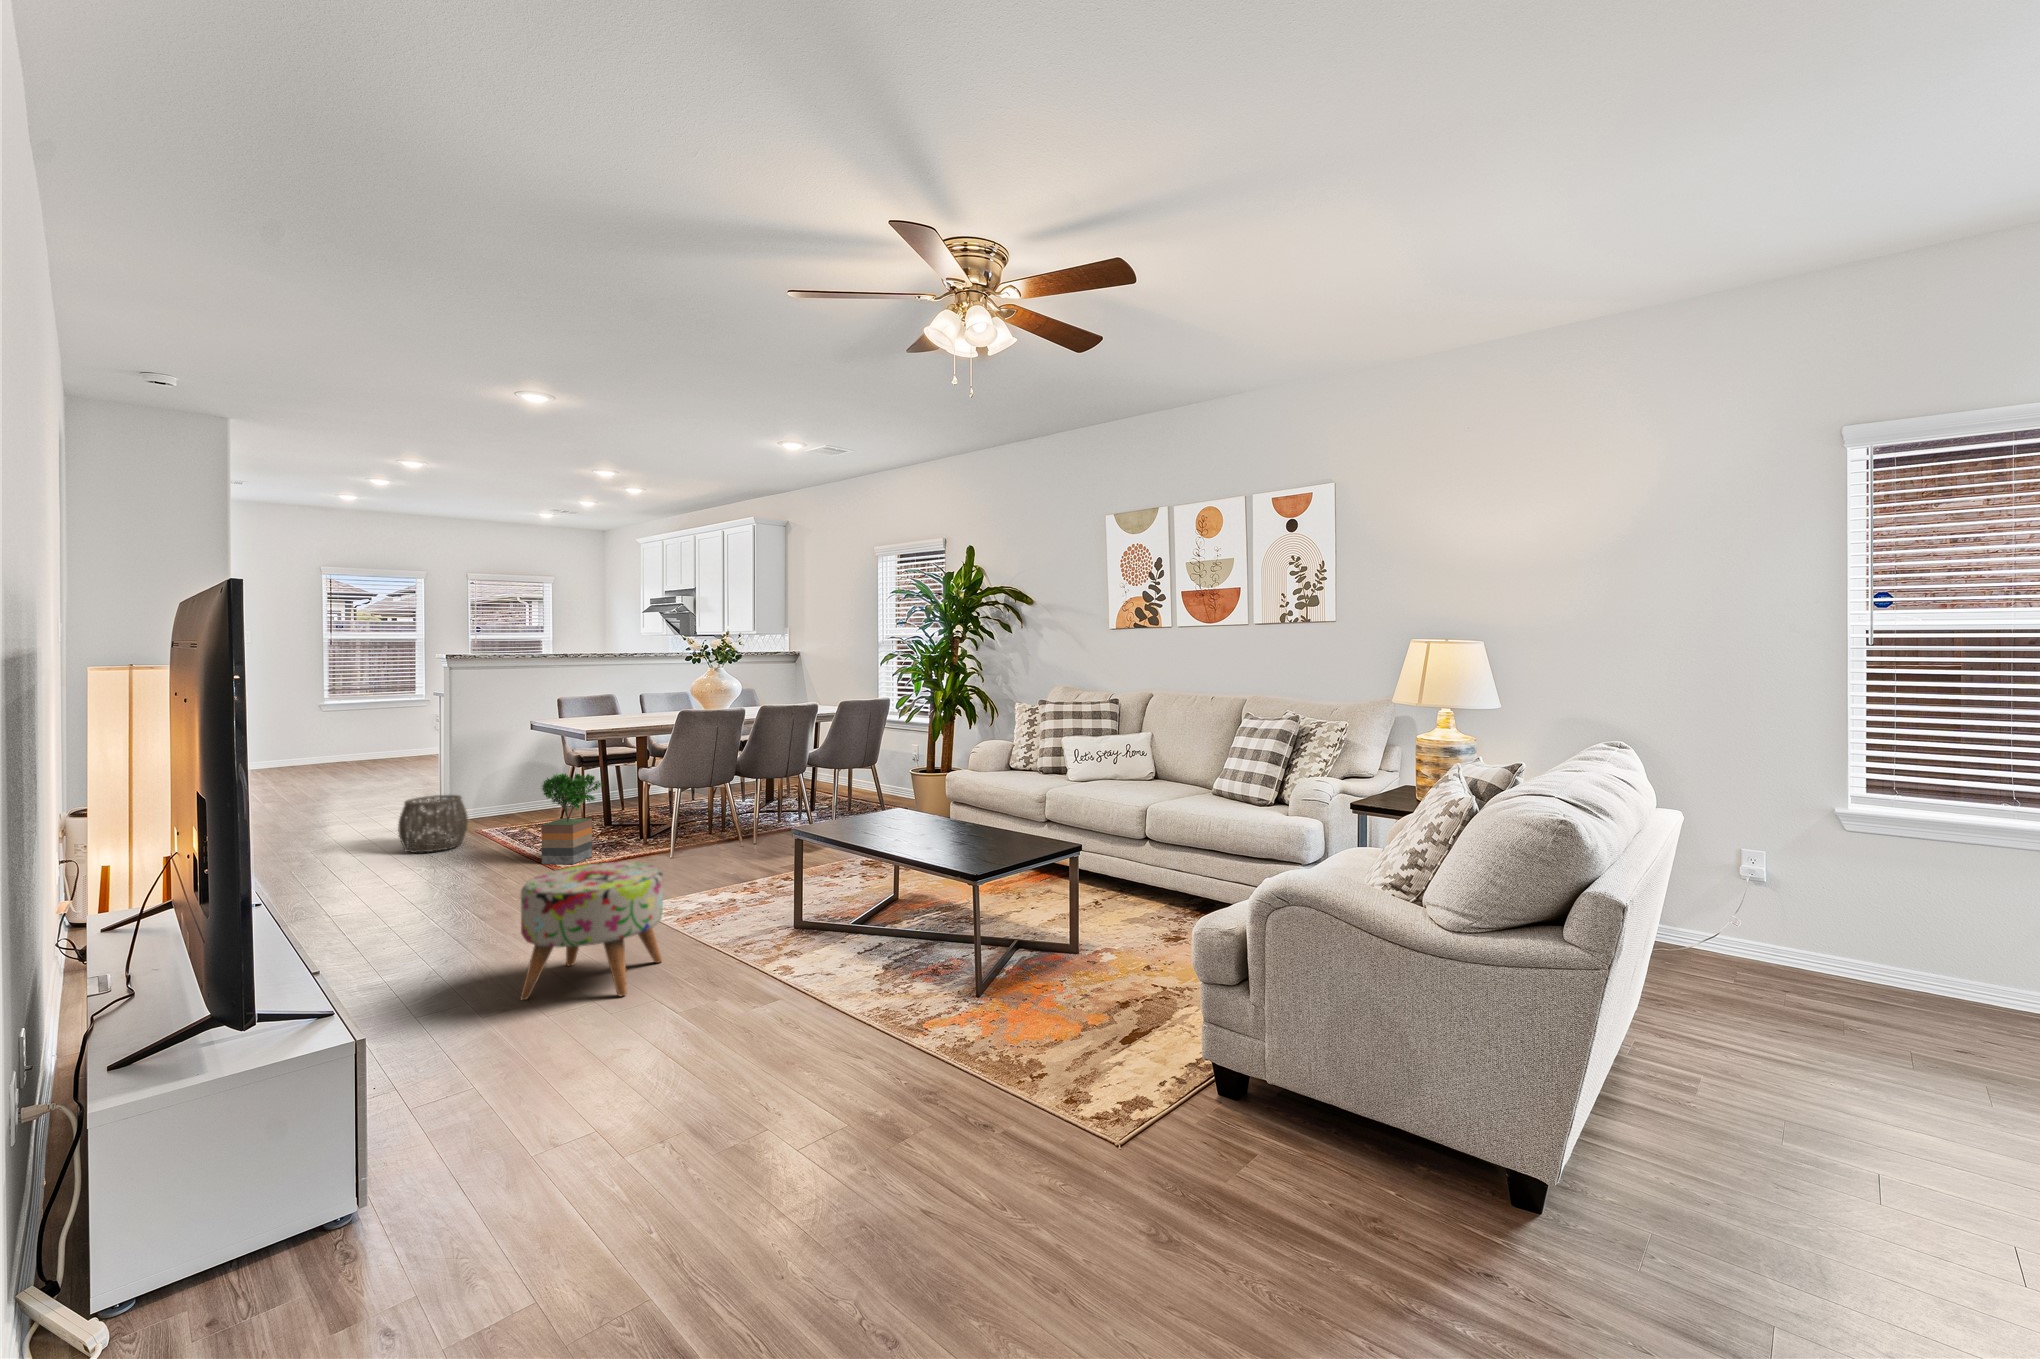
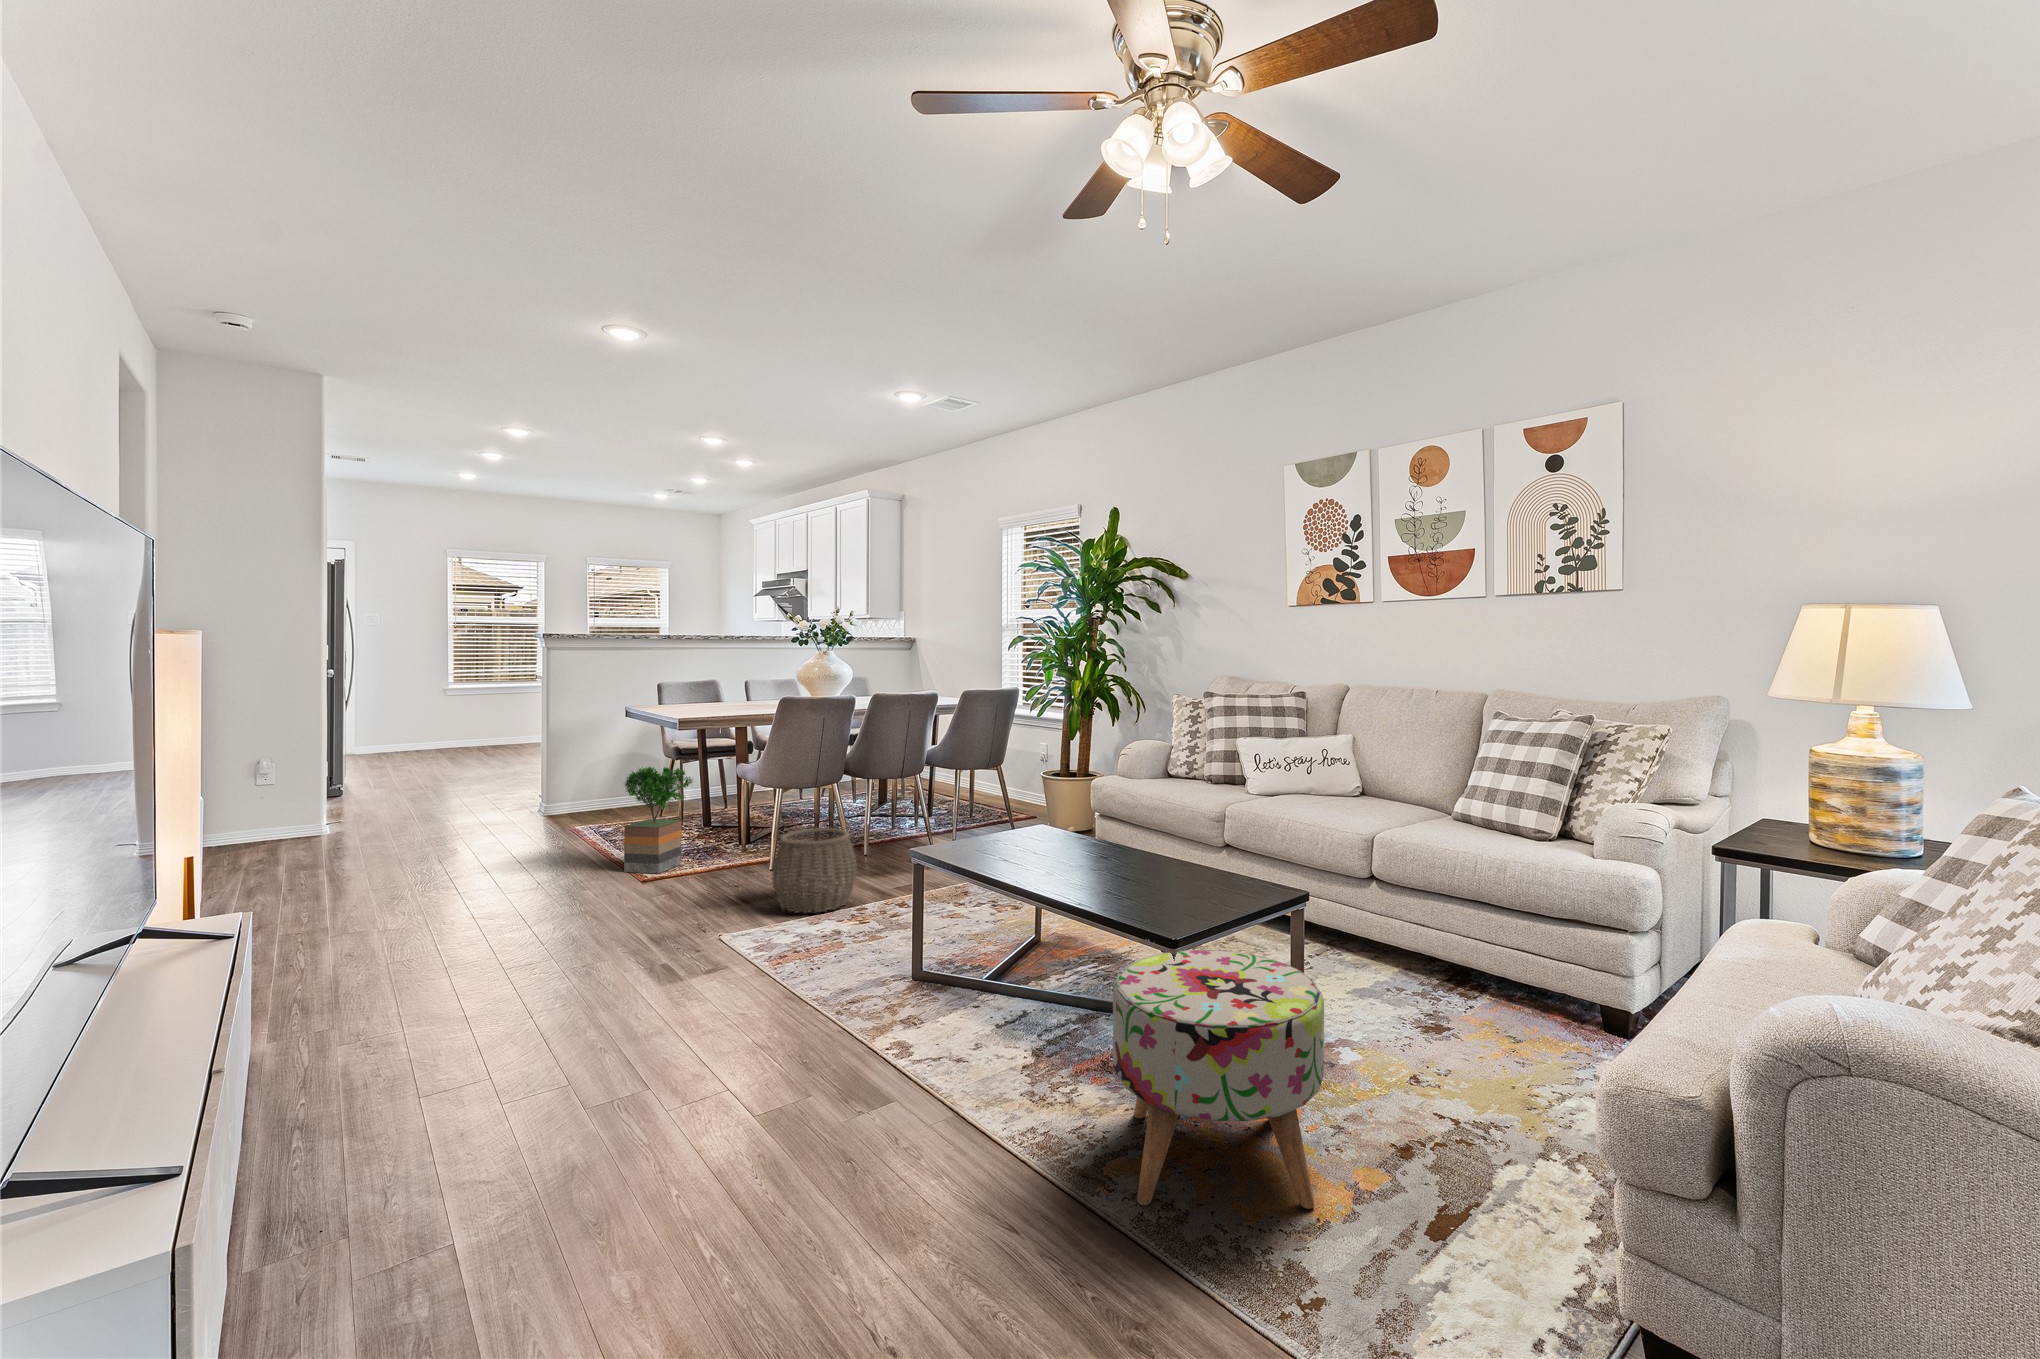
woven basket: present [398,795,468,853] -> present [772,828,857,913]
ottoman: present [520,862,663,1000] -> present [1113,950,1324,1209]

